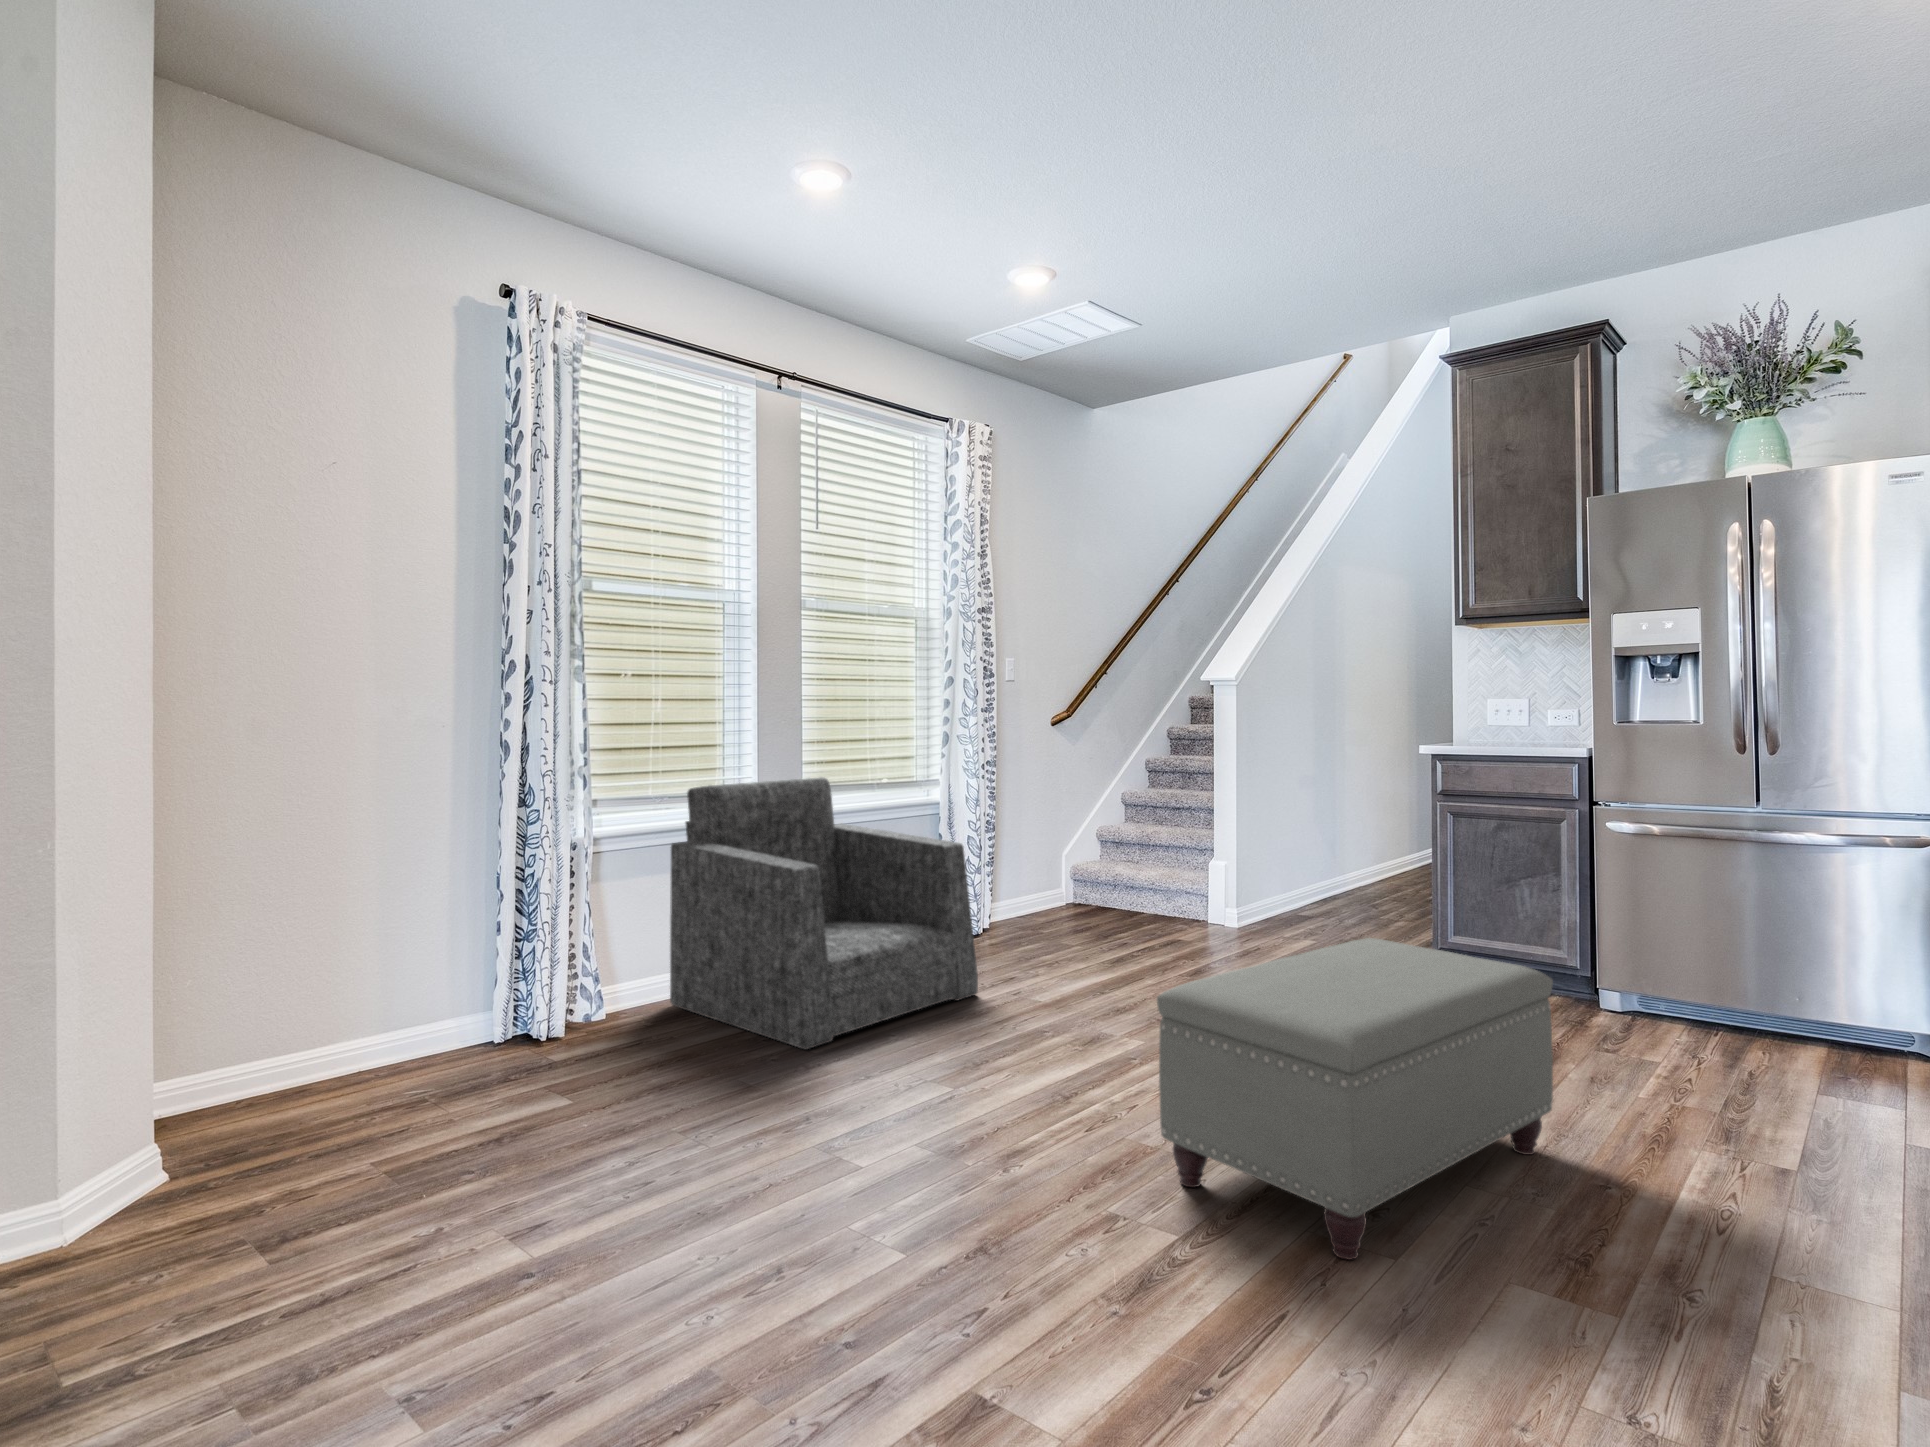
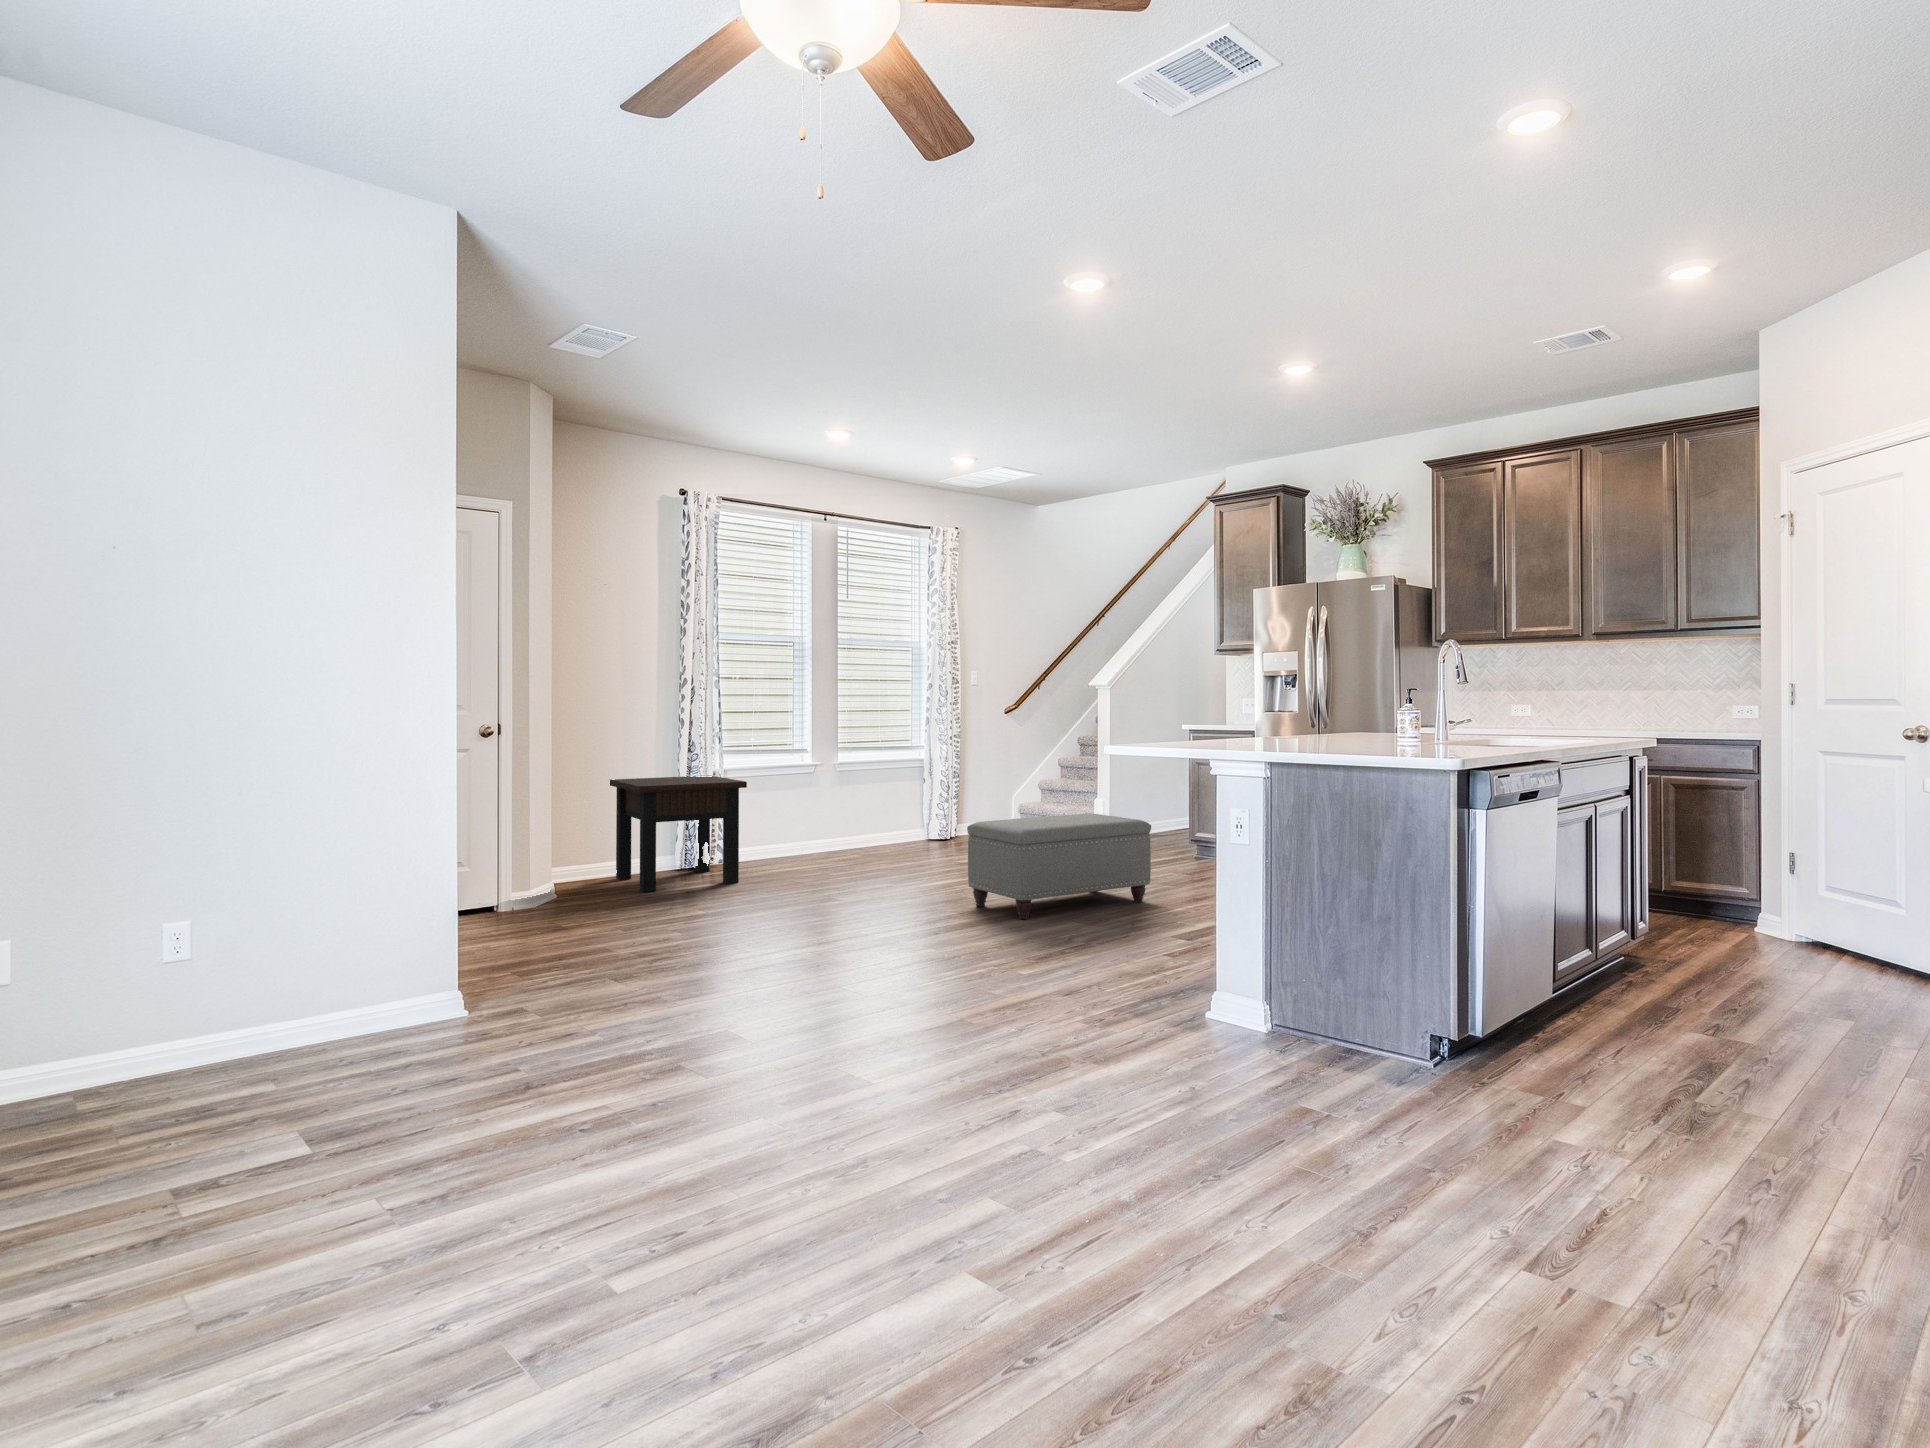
armchair: present [670,777,978,1049] -> none [763,743,929,875]
side table: none [345,849,636,1136] -> present [610,776,747,892]

